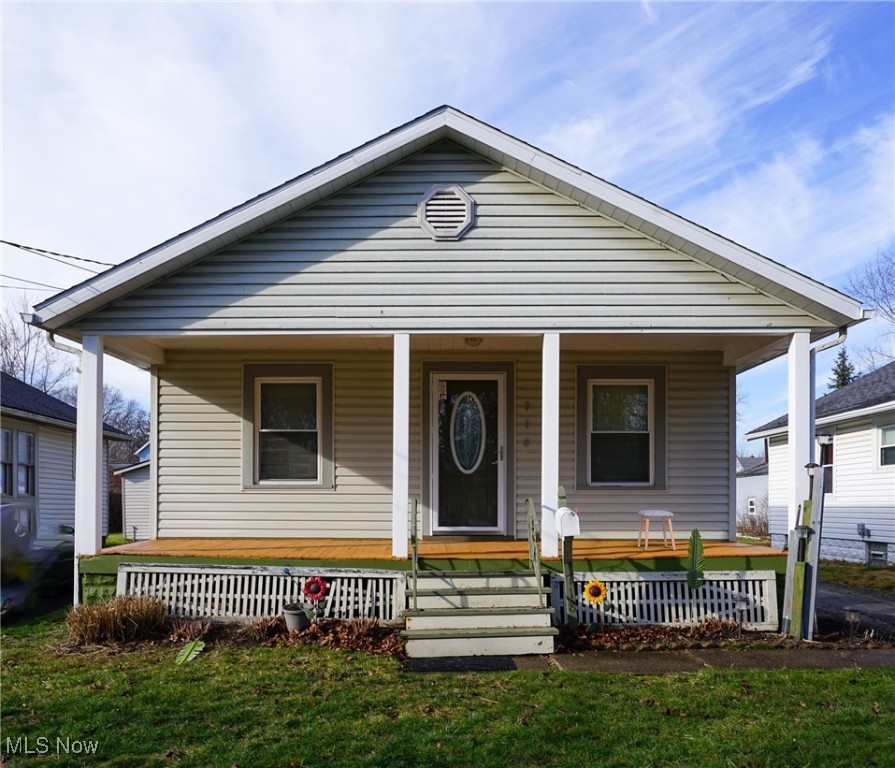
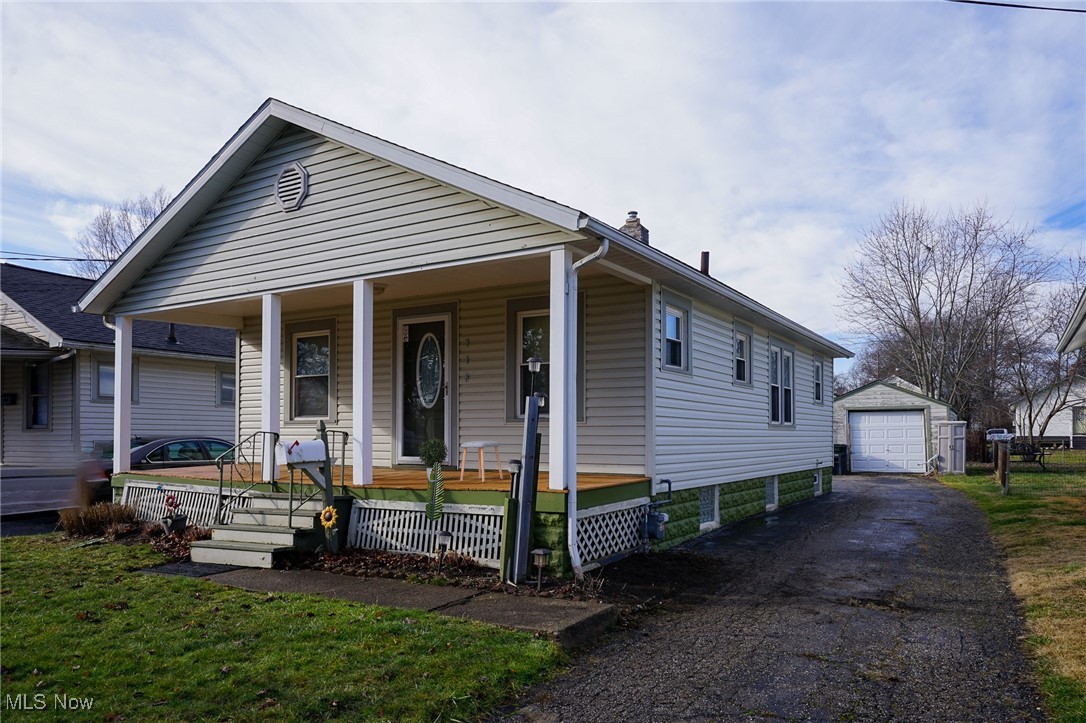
potted plant: none [594,506,627,552] -> present [418,438,448,482]

